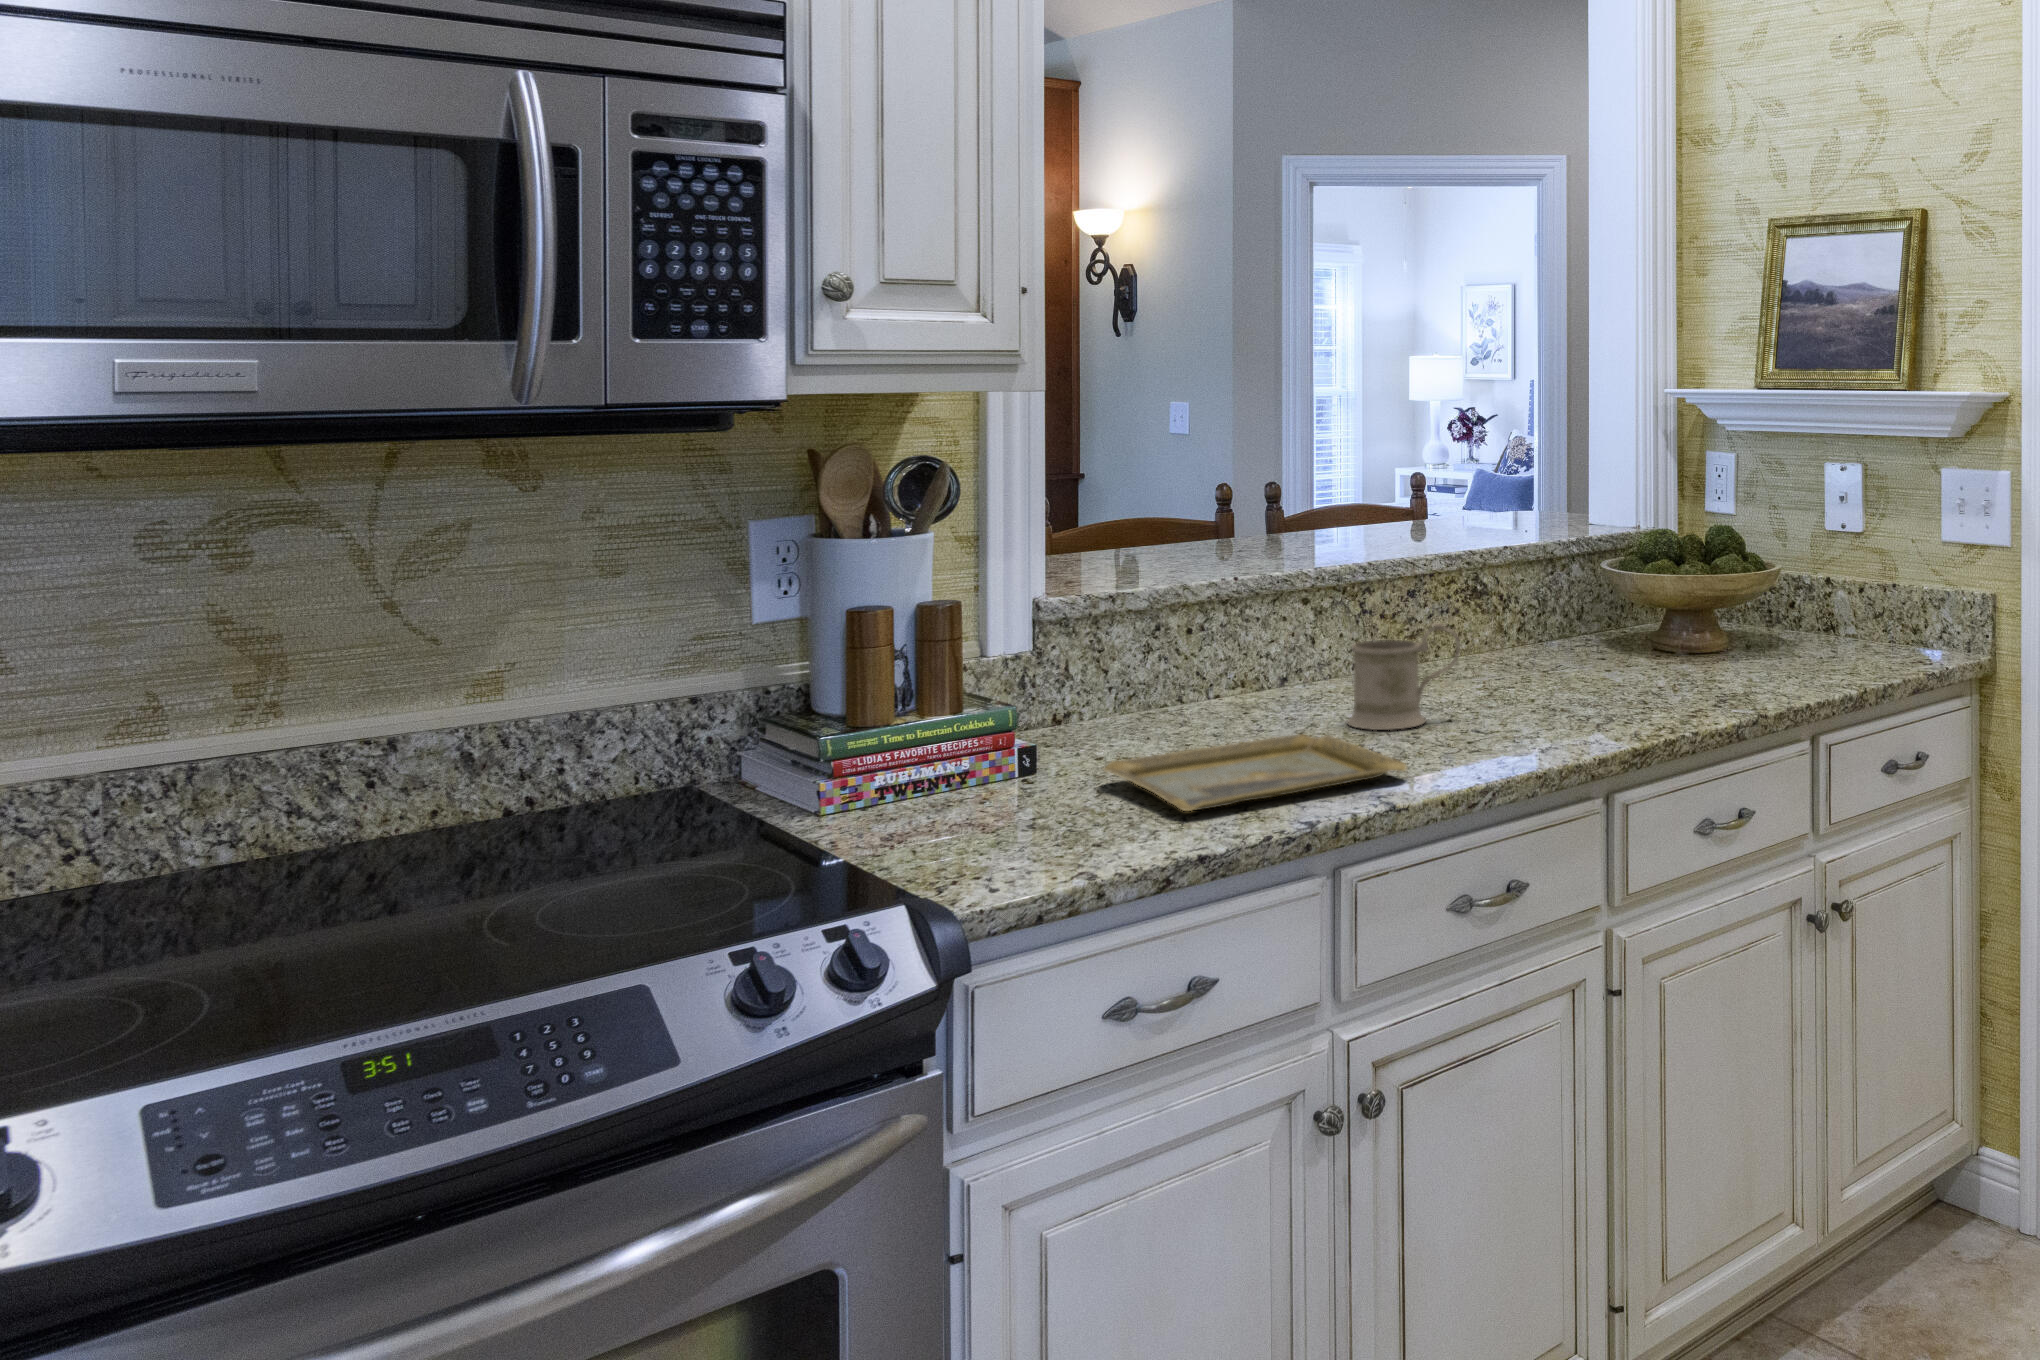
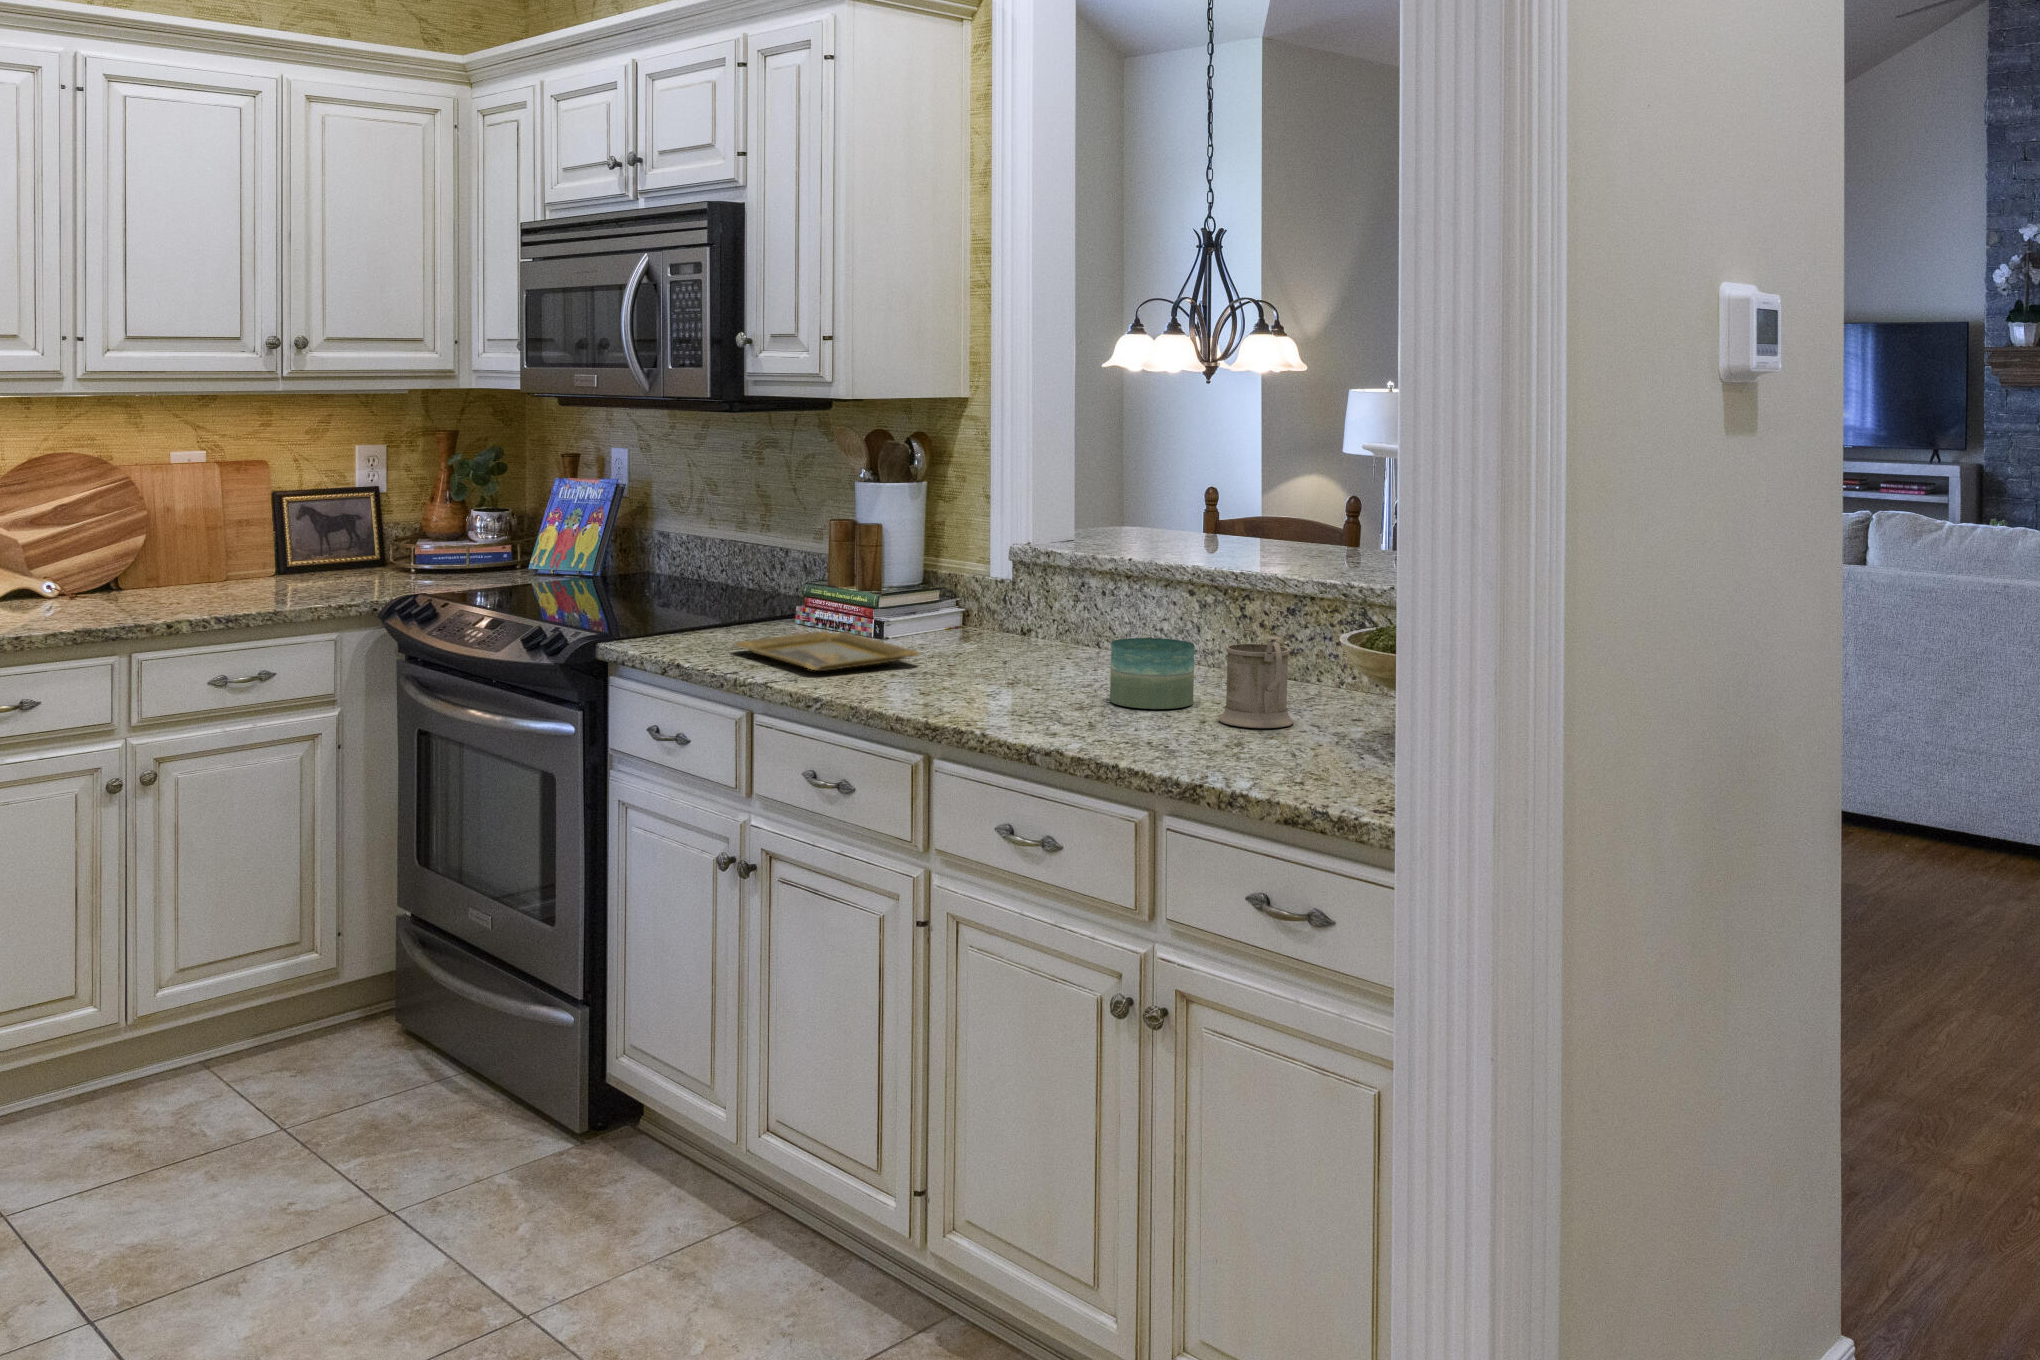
mug: present [1347,623,1460,730] -> present [1219,636,1293,728]
candle: none [1483,628,1572,701] -> present [1110,638,1195,709]

